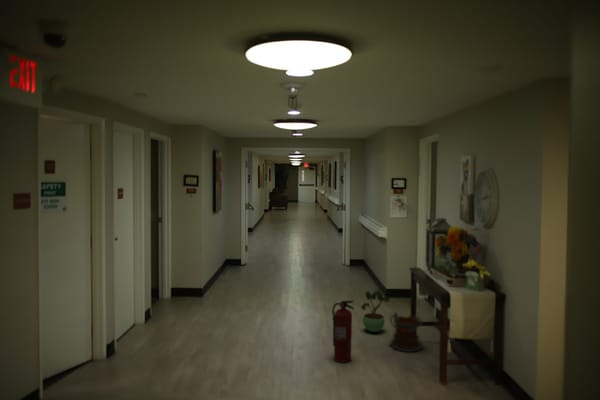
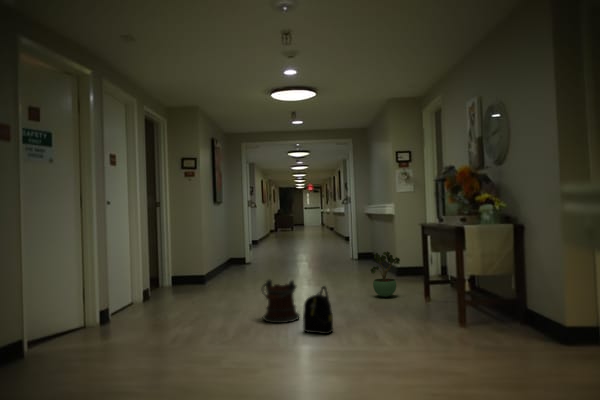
fire extinguisher: present [332,301,354,363] -> none [339,250,362,317]
bucket: present [390,312,422,352] -> present [262,280,299,323]
backpack: none [297,341,325,388] -> present [303,286,333,334]

